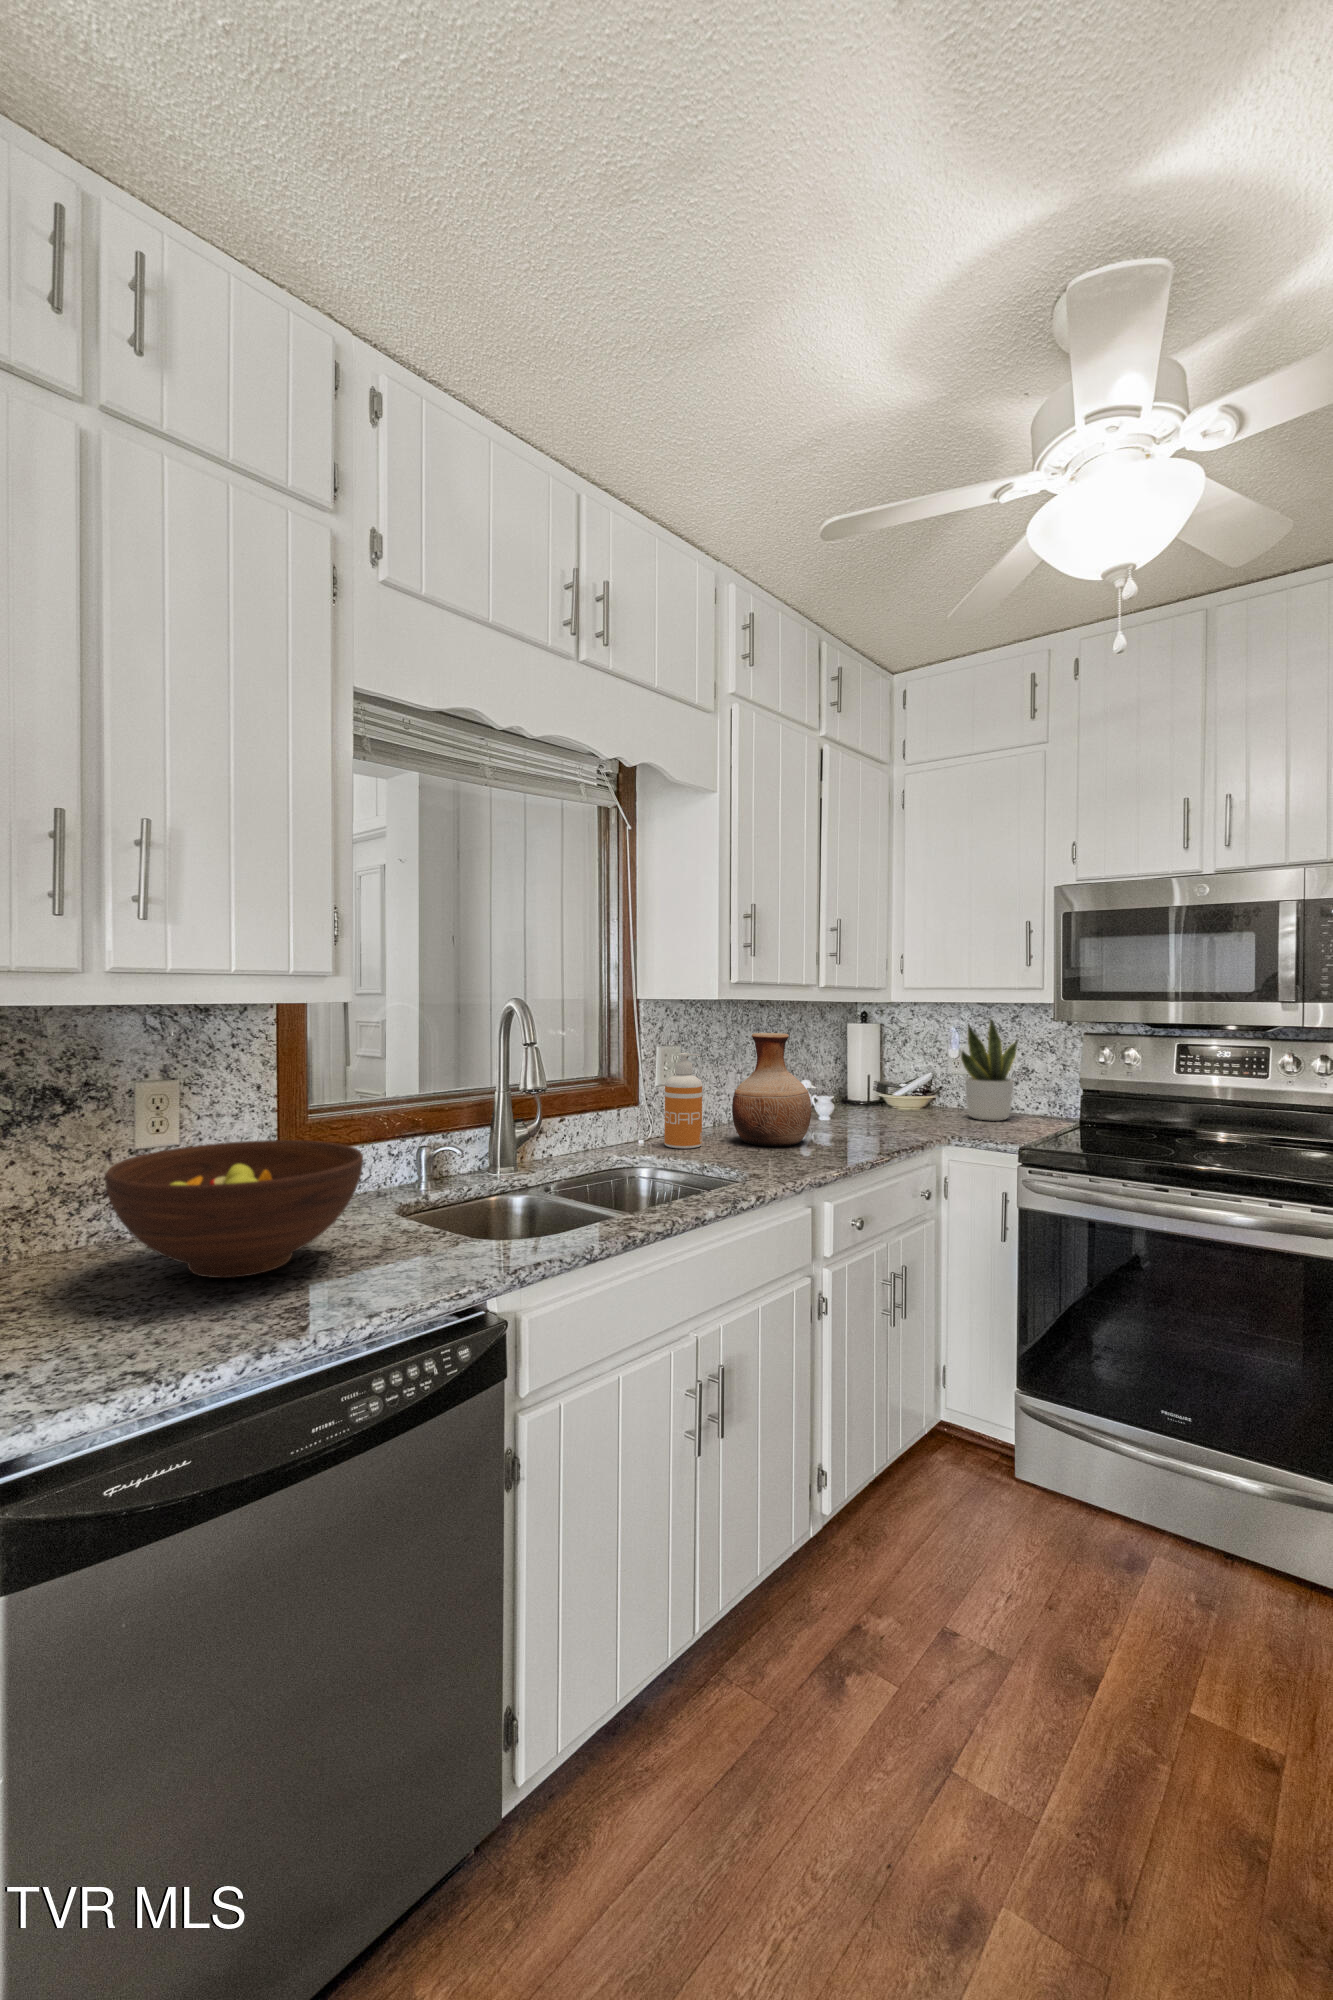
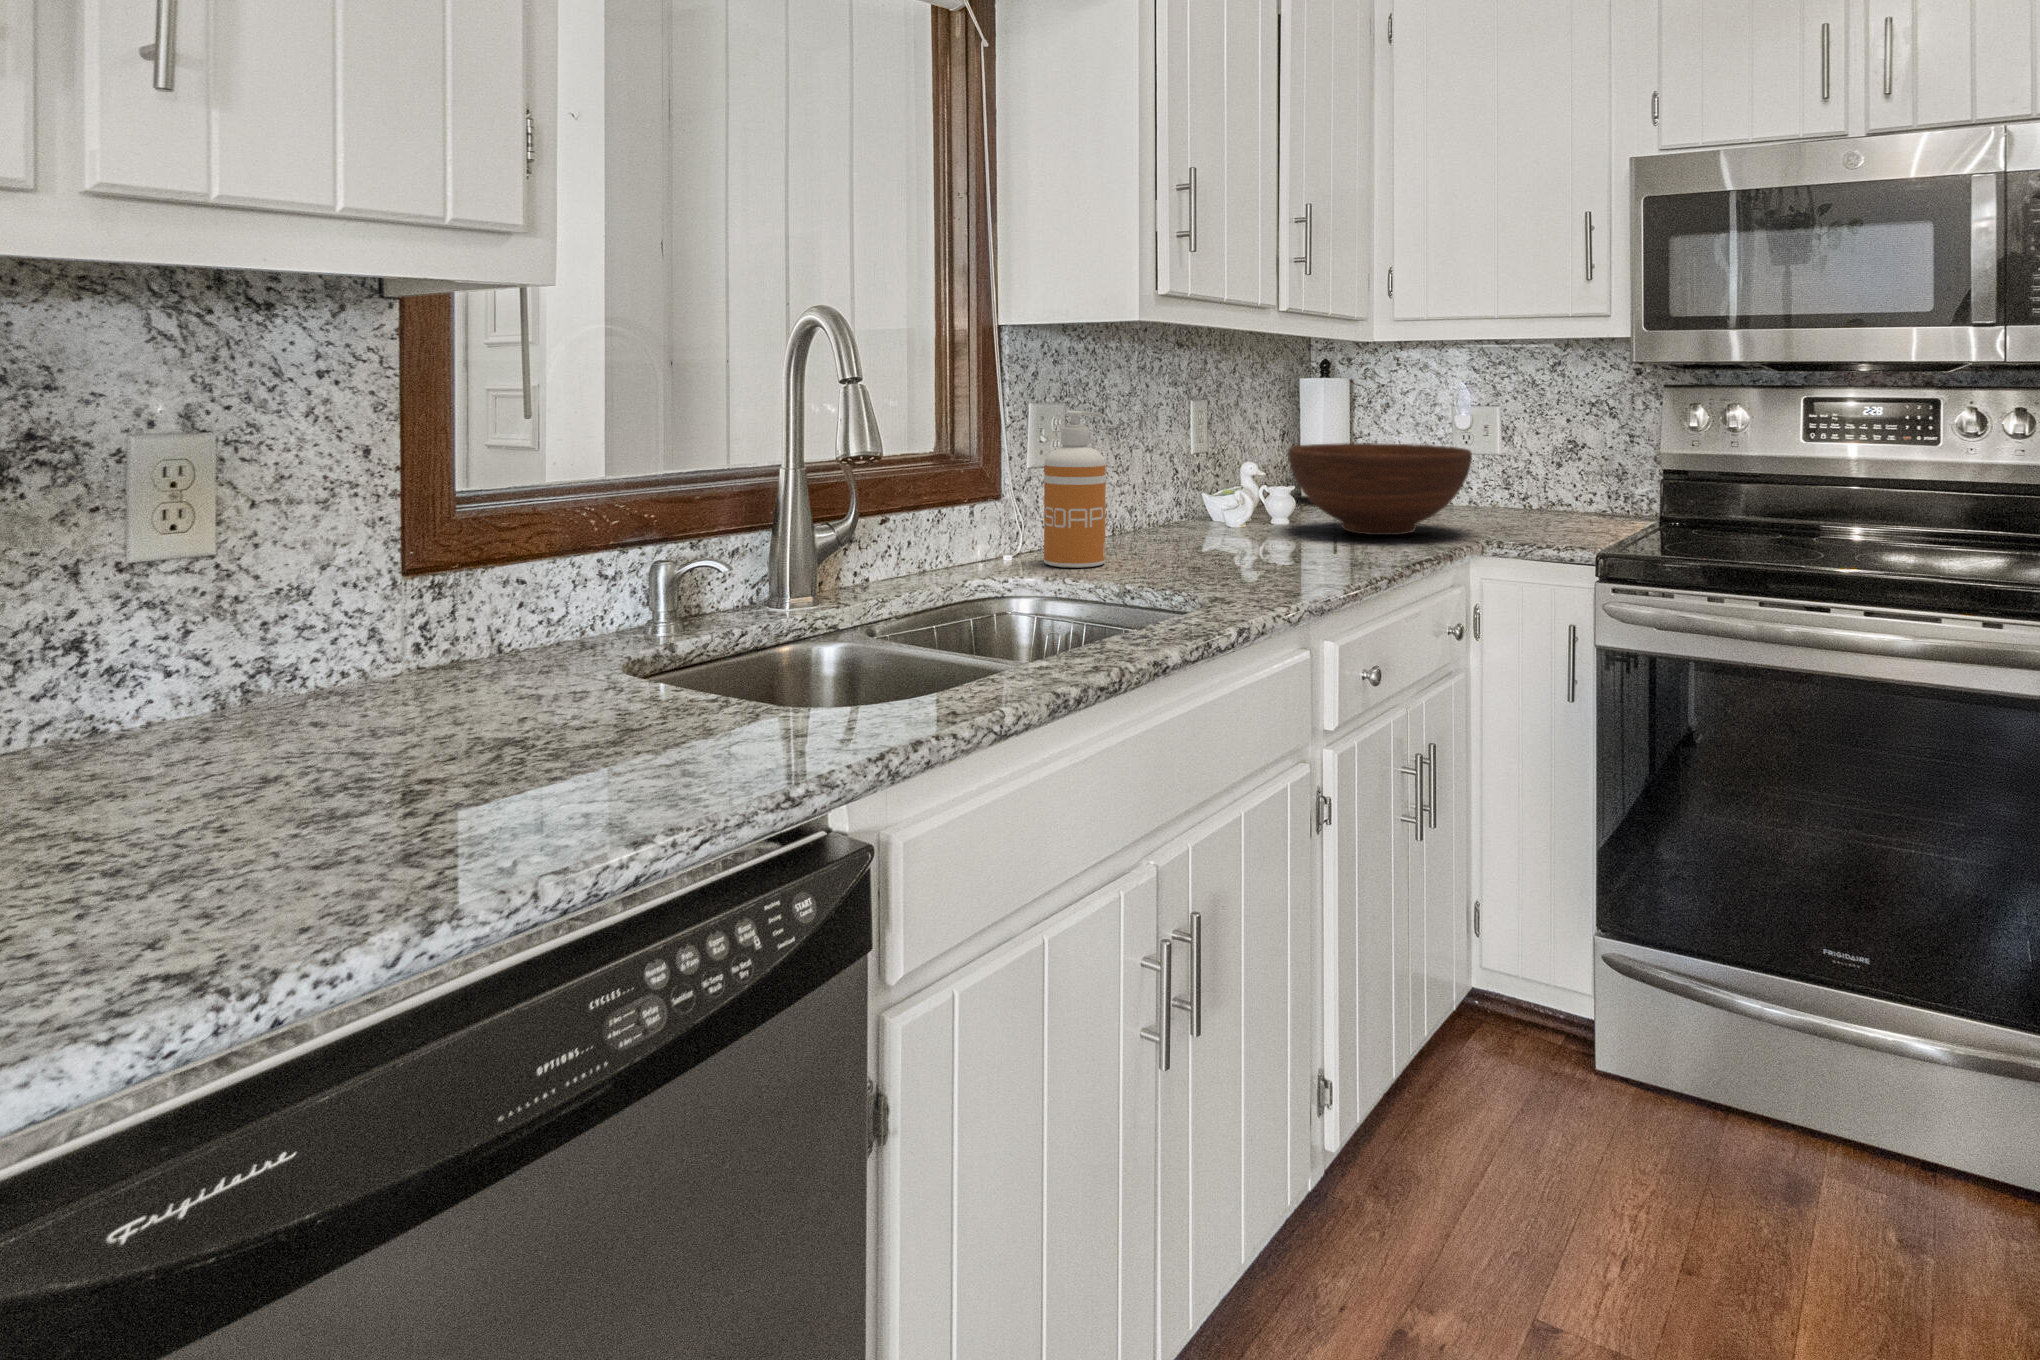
potted plant: present [961,1019,1017,1121] -> none [1487,354,1570,521]
vase: present [732,1033,811,1146] -> none [1150,380,1278,561]
fruit bowl: present [105,1140,363,1278] -> present [1288,443,1472,535]

